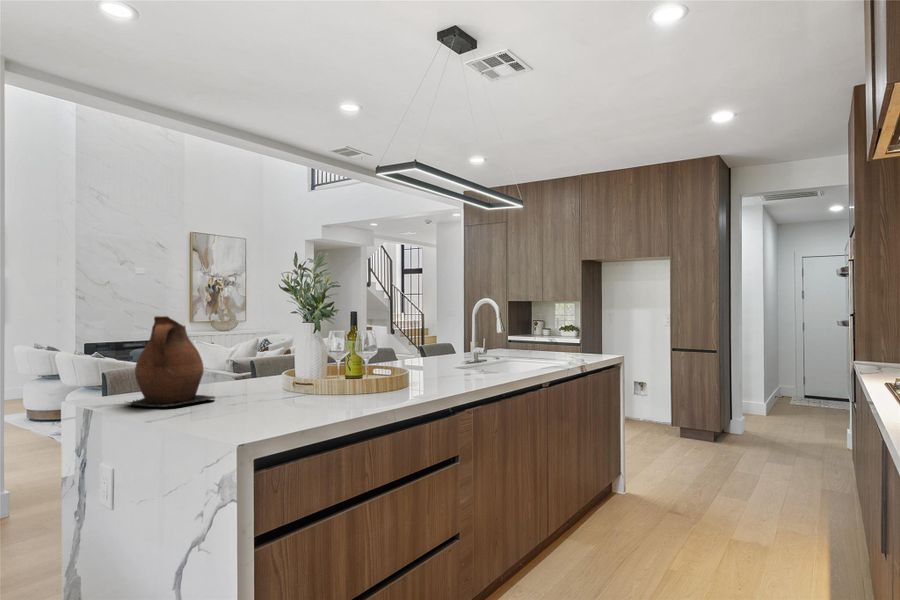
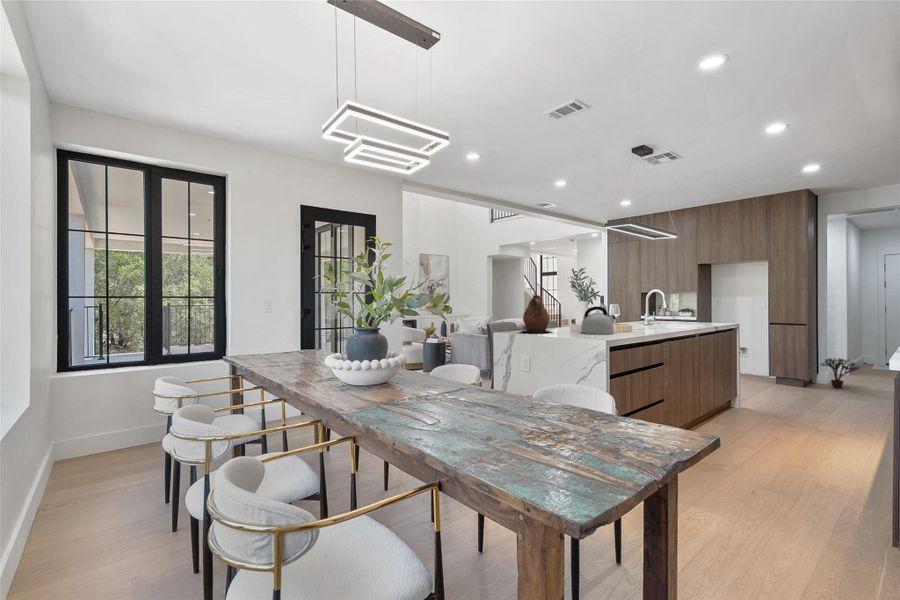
kettle: none [268,342,348,408] -> present [581,307,616,334]
potted plant: none [733,397,782,442] -> present [821,358,859,388]

